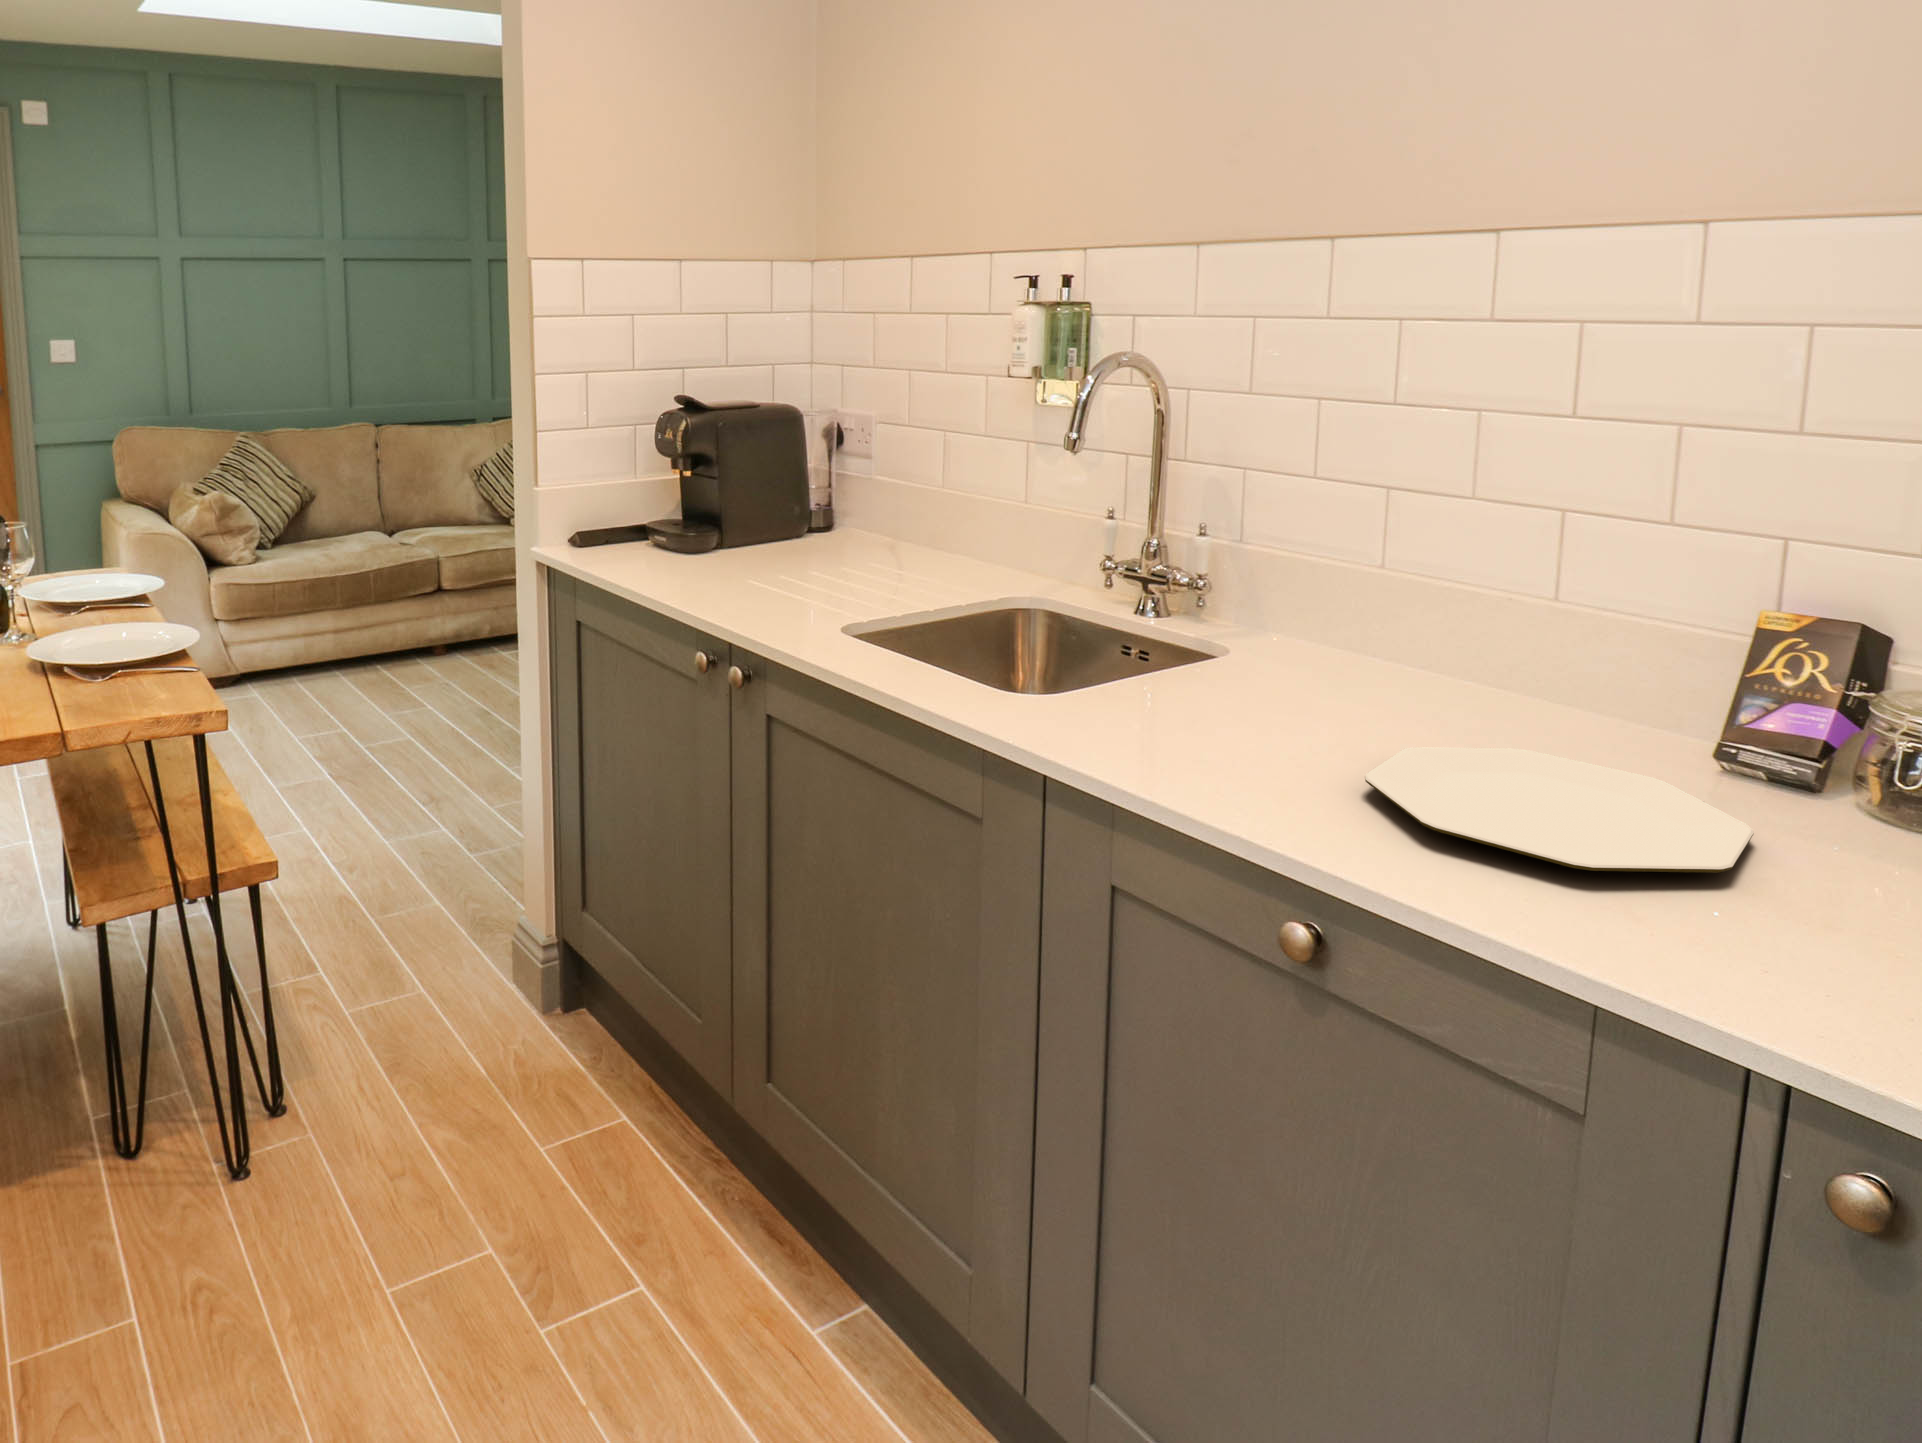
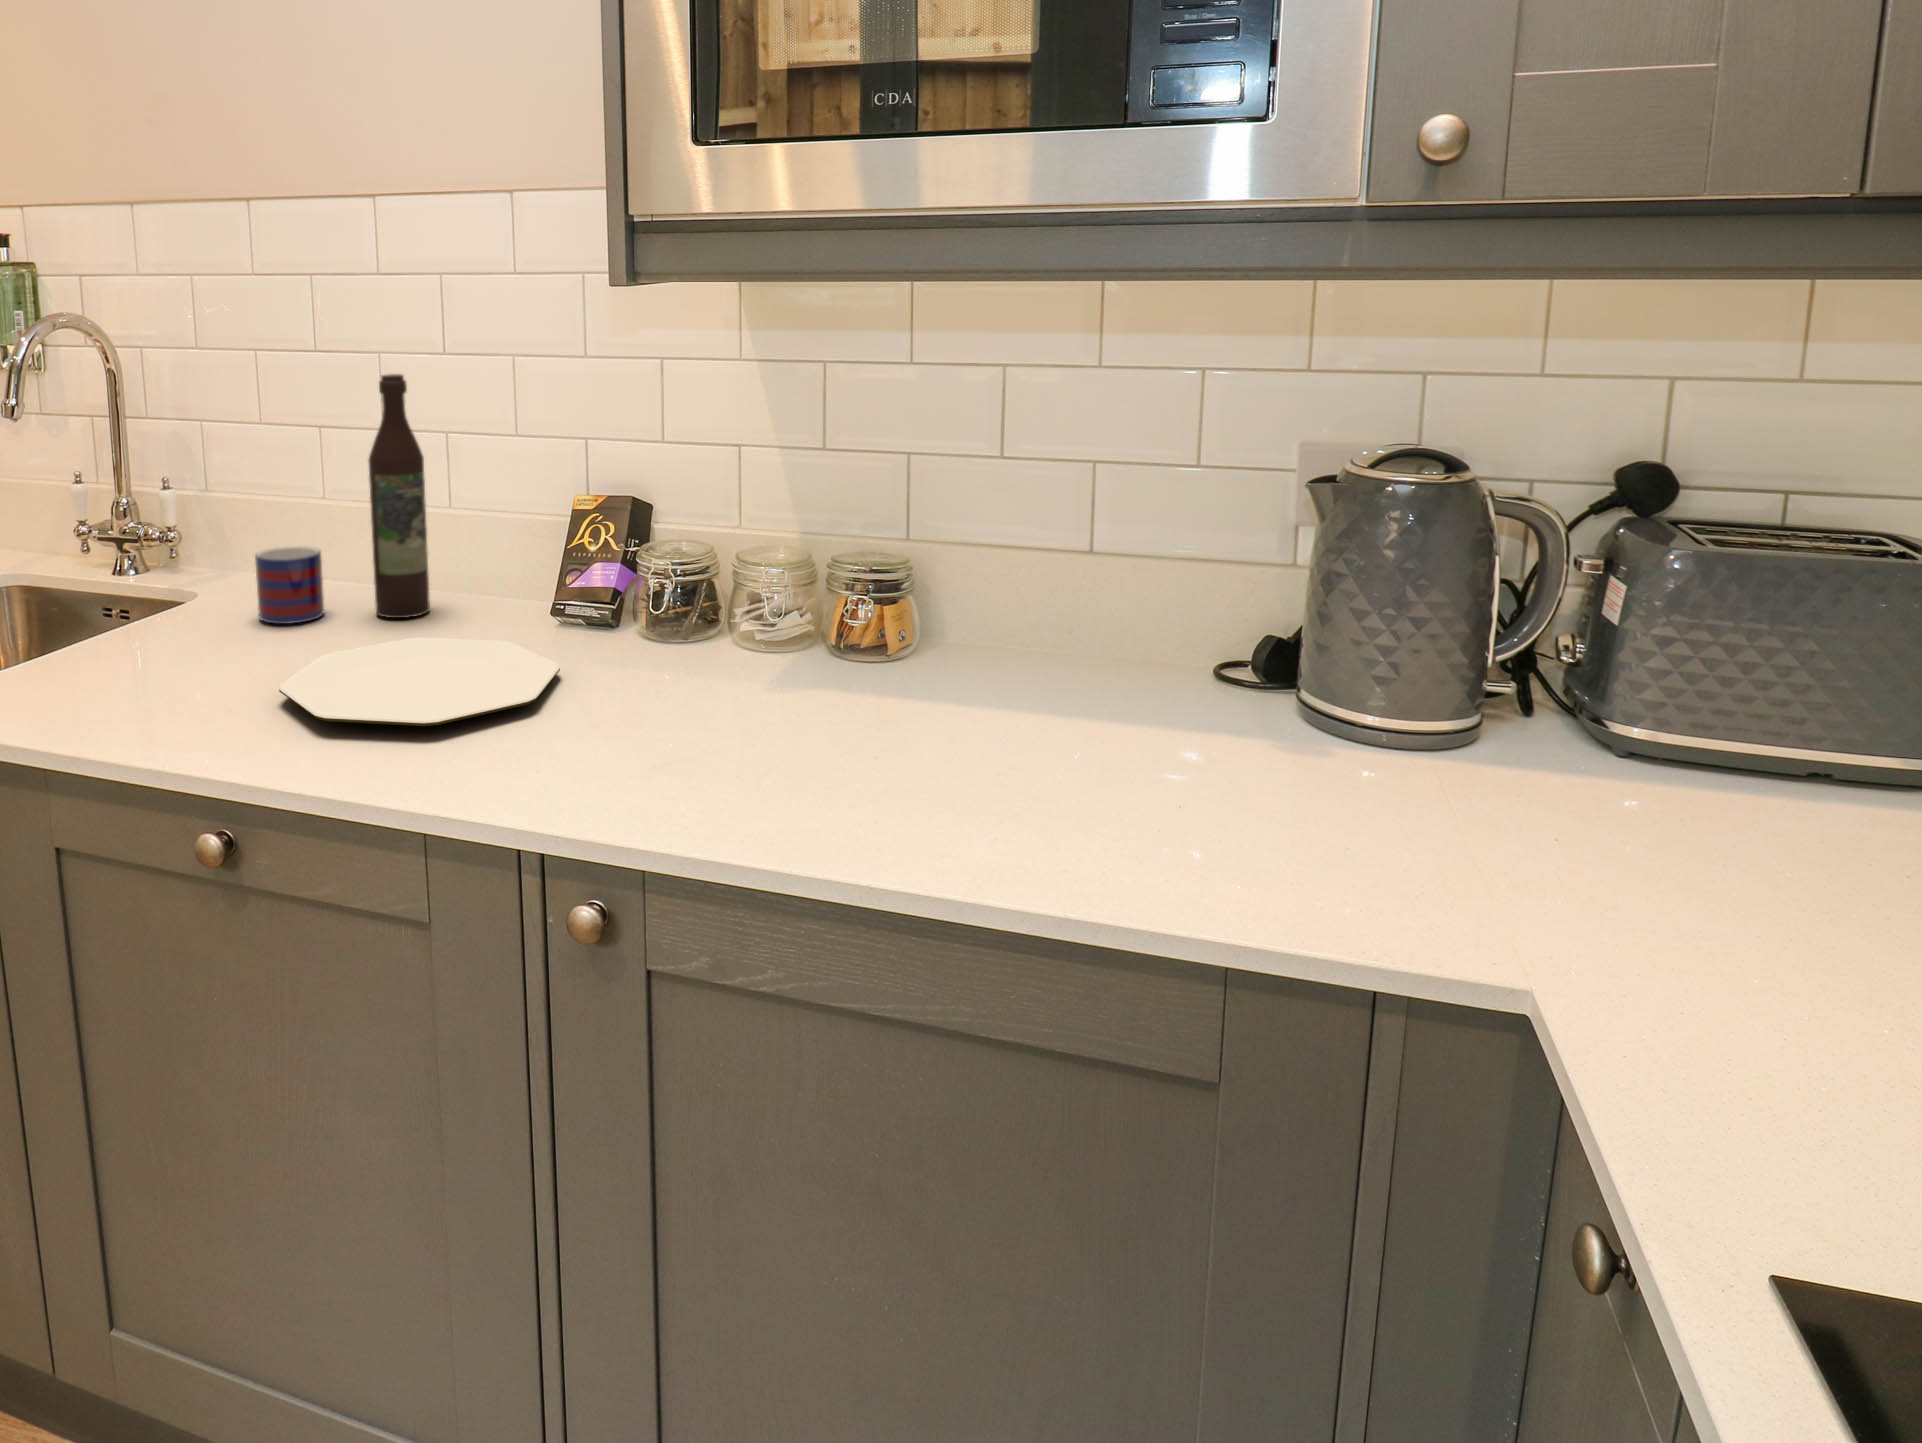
wine bottle: none [1453,440,1545,721] -> present [369,374,430,618]
mug: none [1310,616,1394,702] -> present [255,546,324,624]

